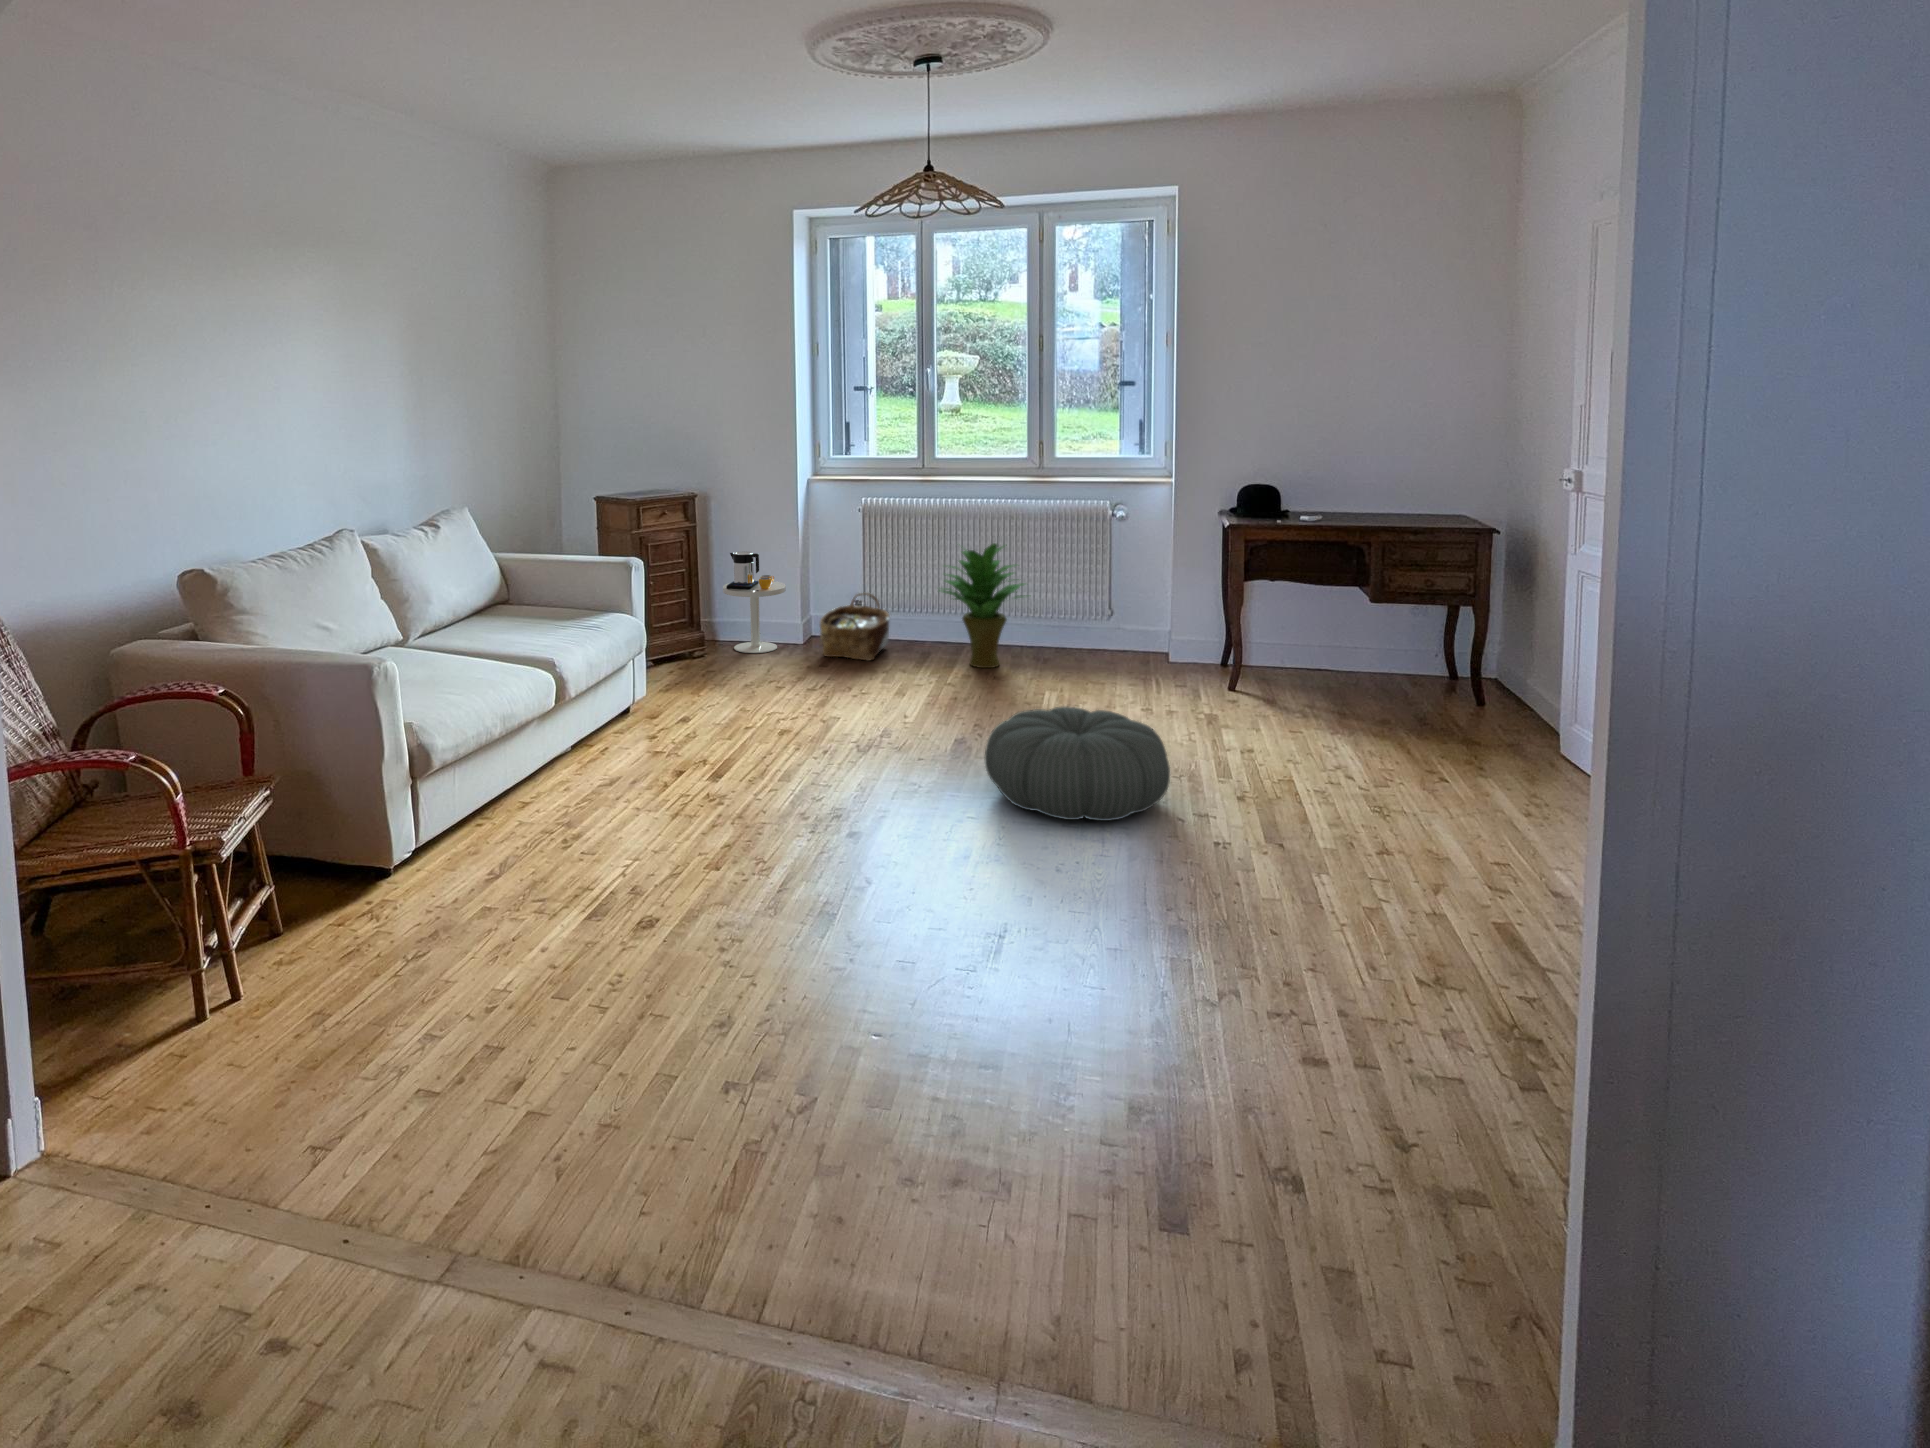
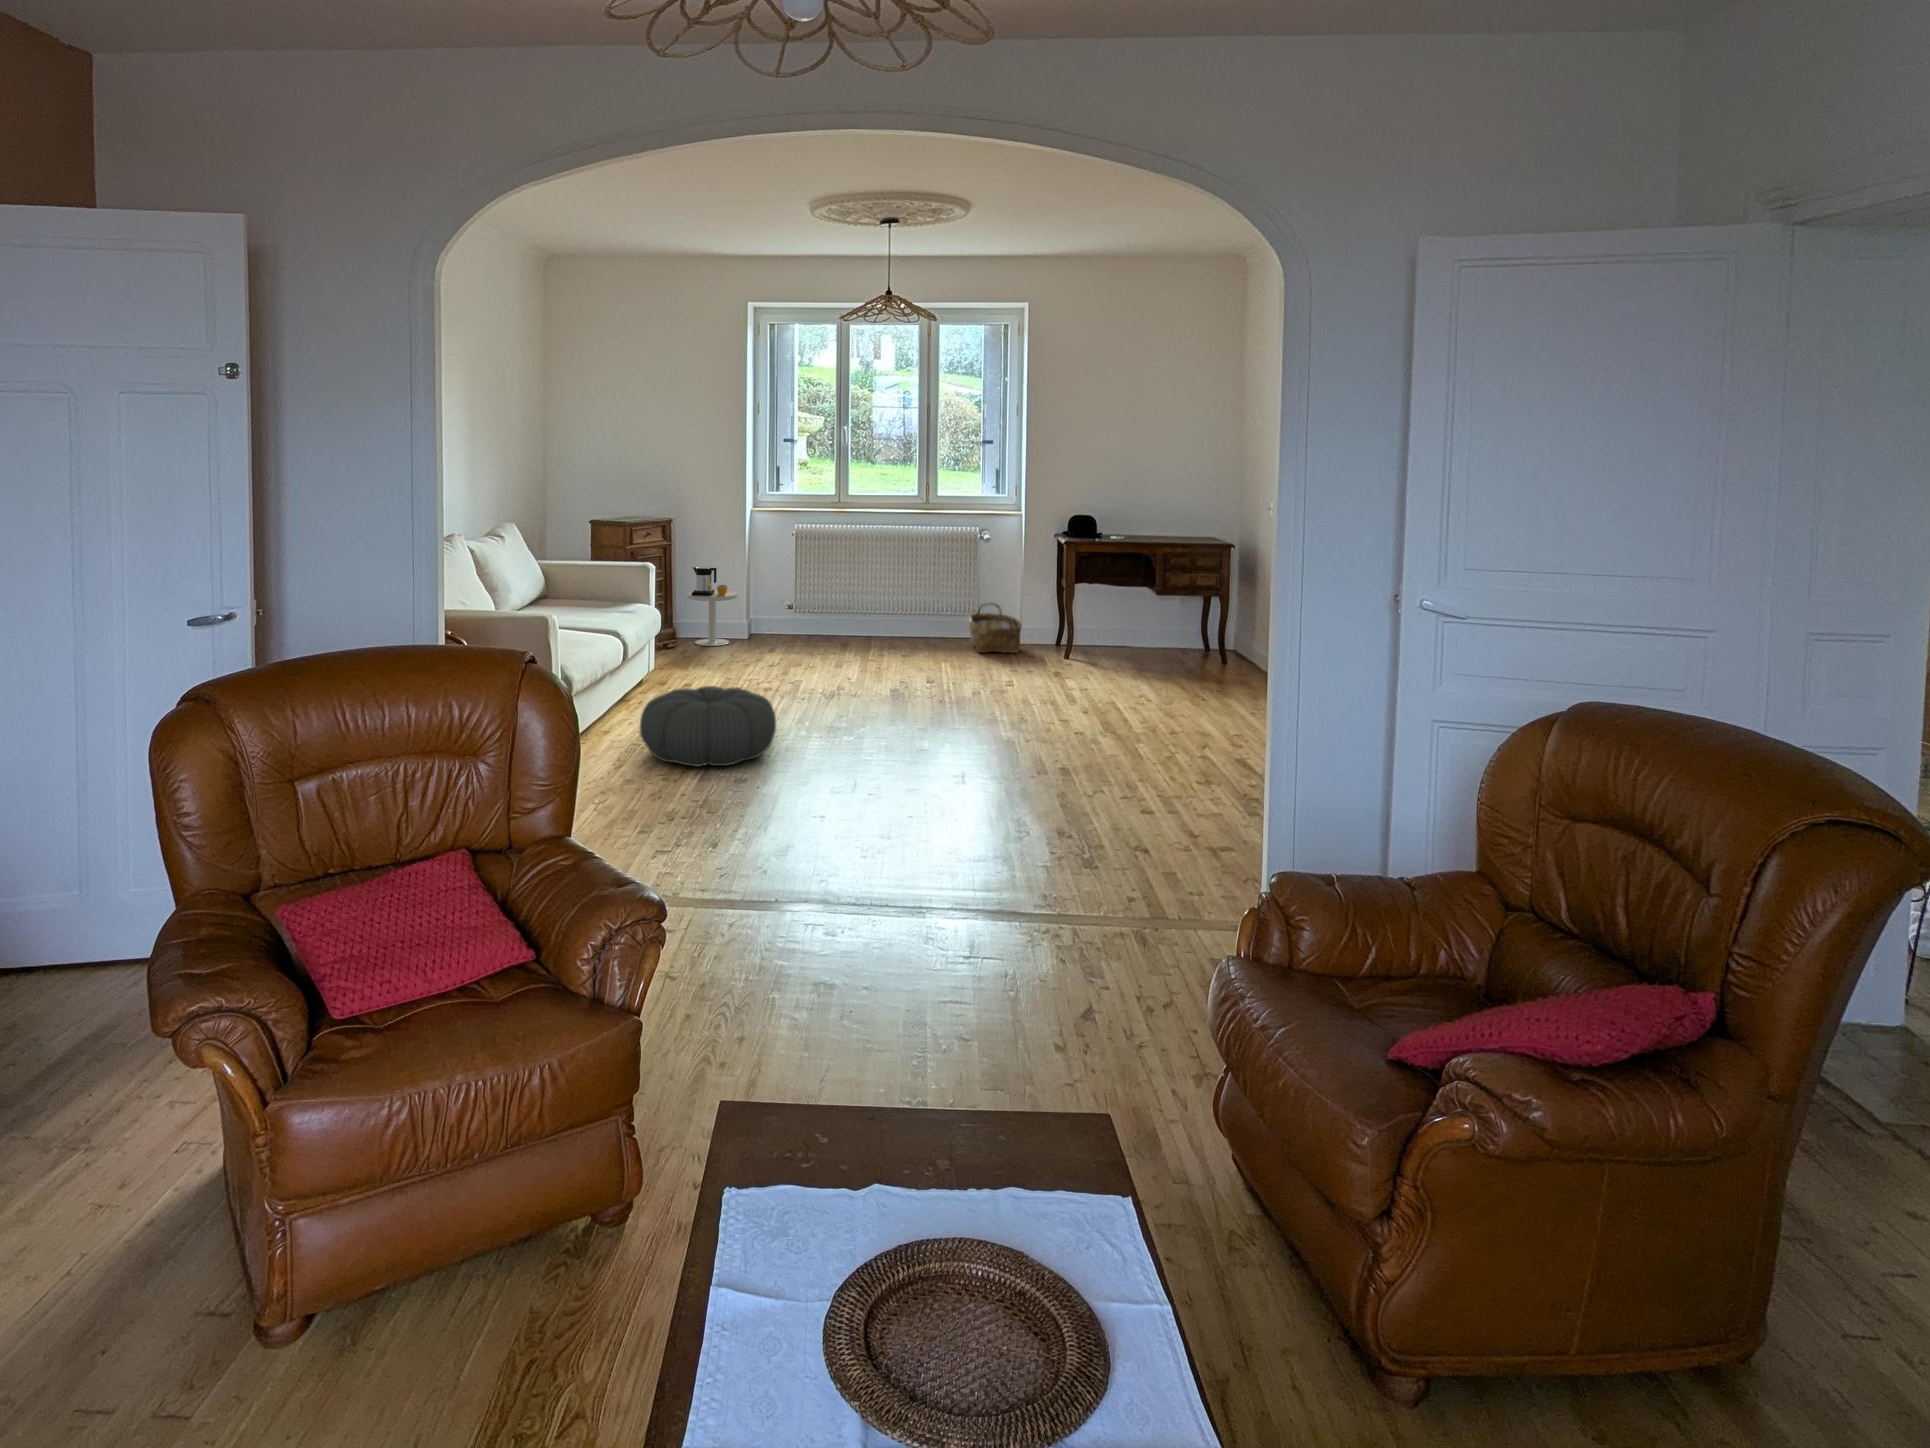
potted plant: present [940,543,1025,668] -> none [857,557,927,651]
woven basket: present [820,593,890,660] -> present [969,603,1021,653]
pouf: present [984,706,1170,821] -> present [640,686,776,767]

